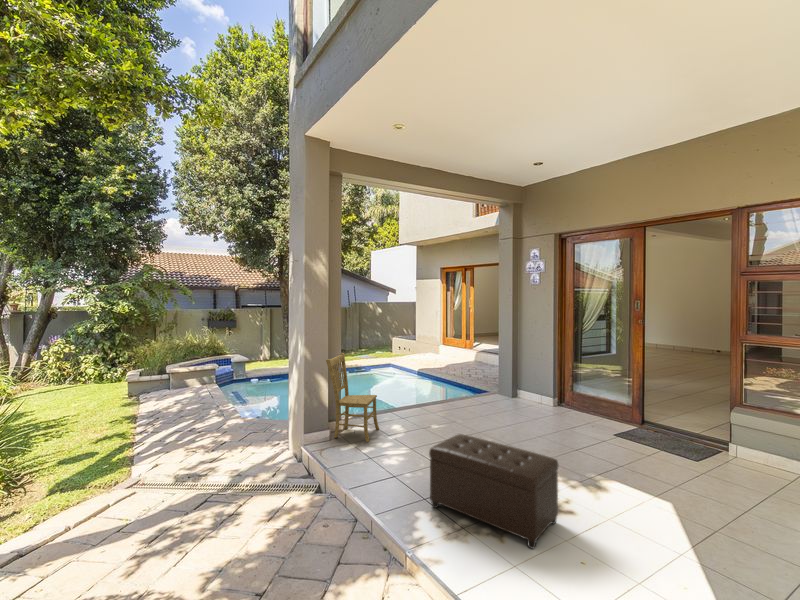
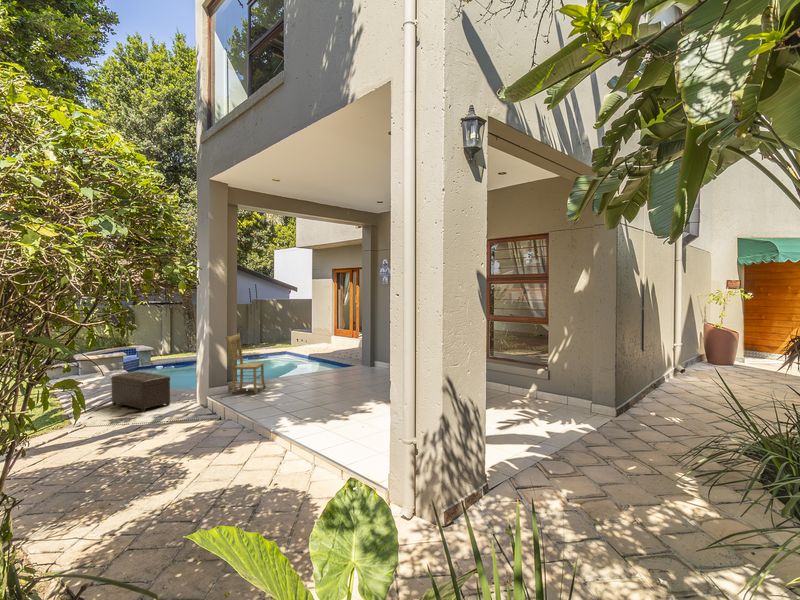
ottoman: present [429,434,559,549] -> present [111,372,170,412]

